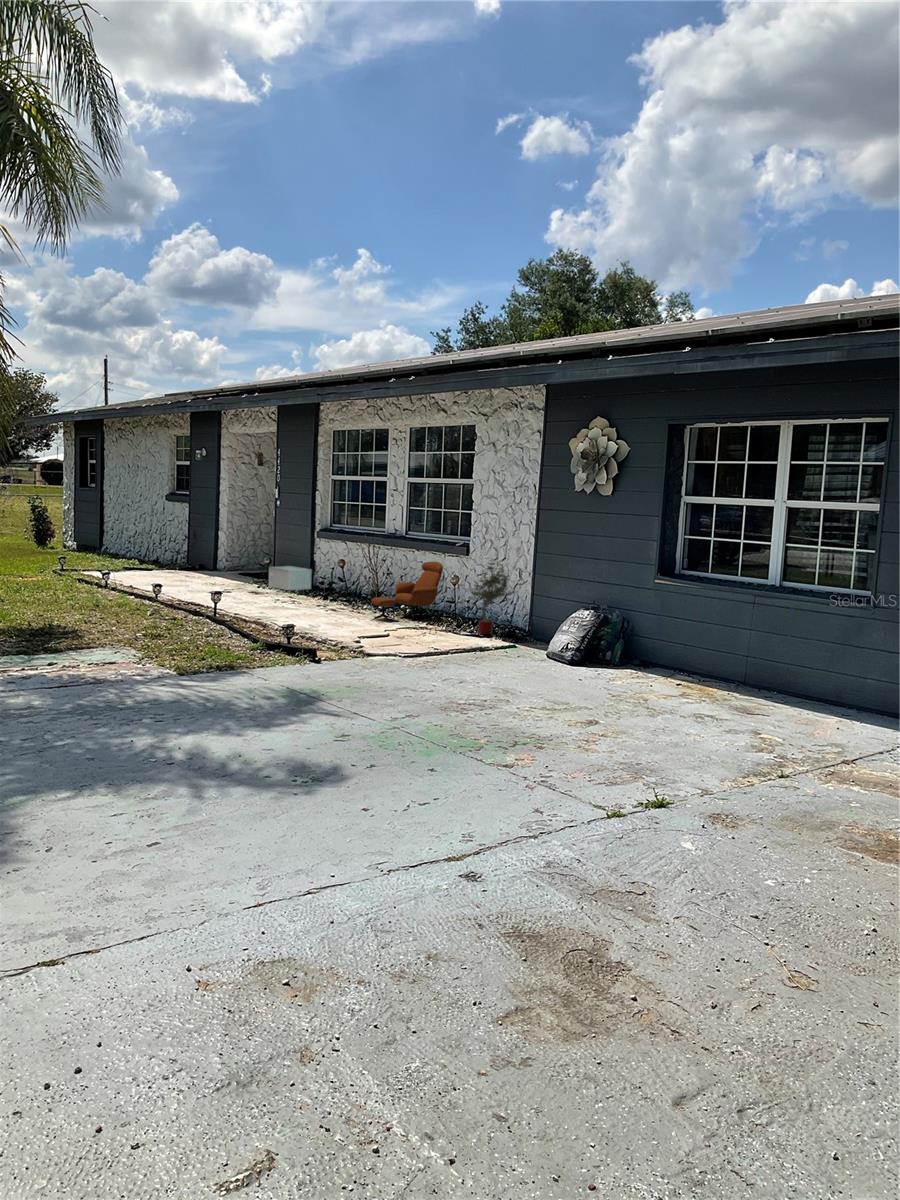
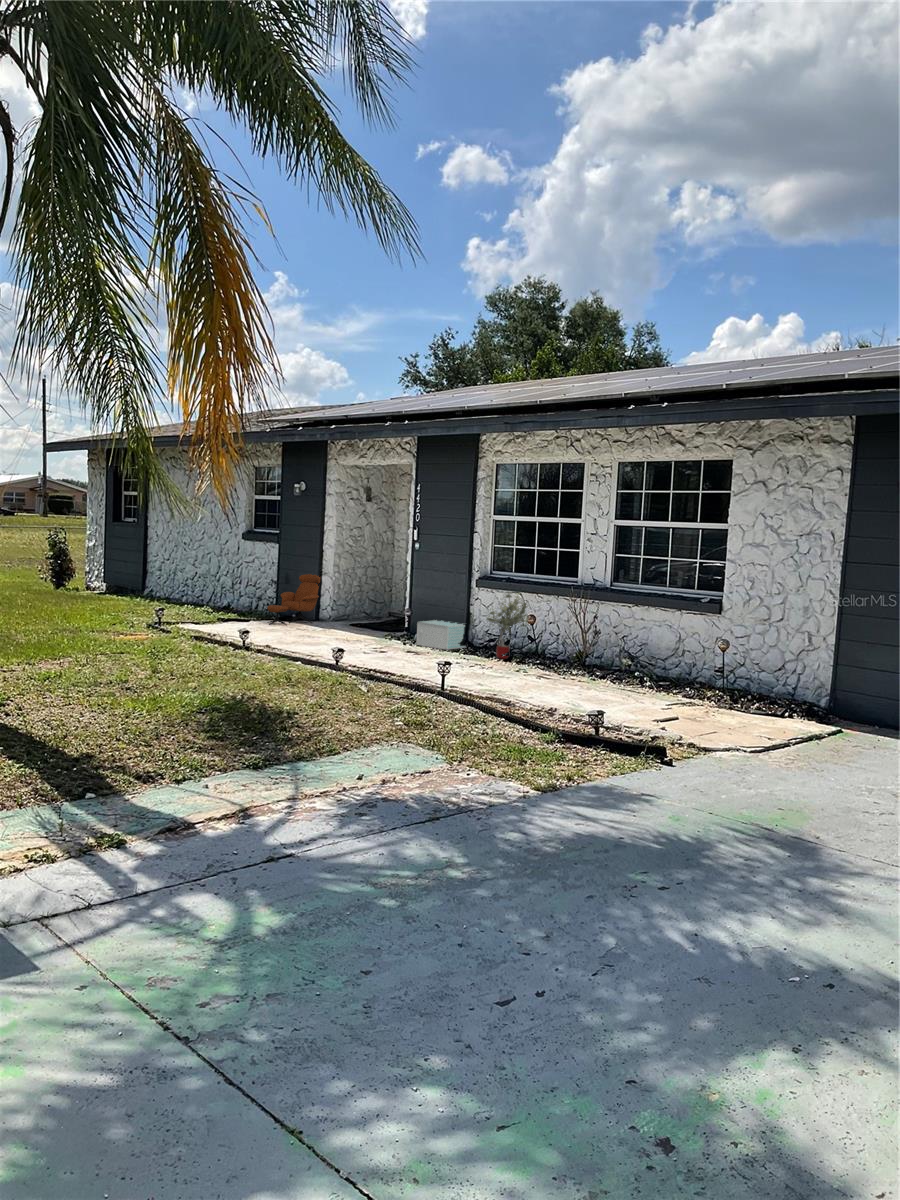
lounge chair: present [371,562,443,622] -> present [267,574,320,625]
potted tree: present [471,563,513,635] -> present [487,592,527,659]

